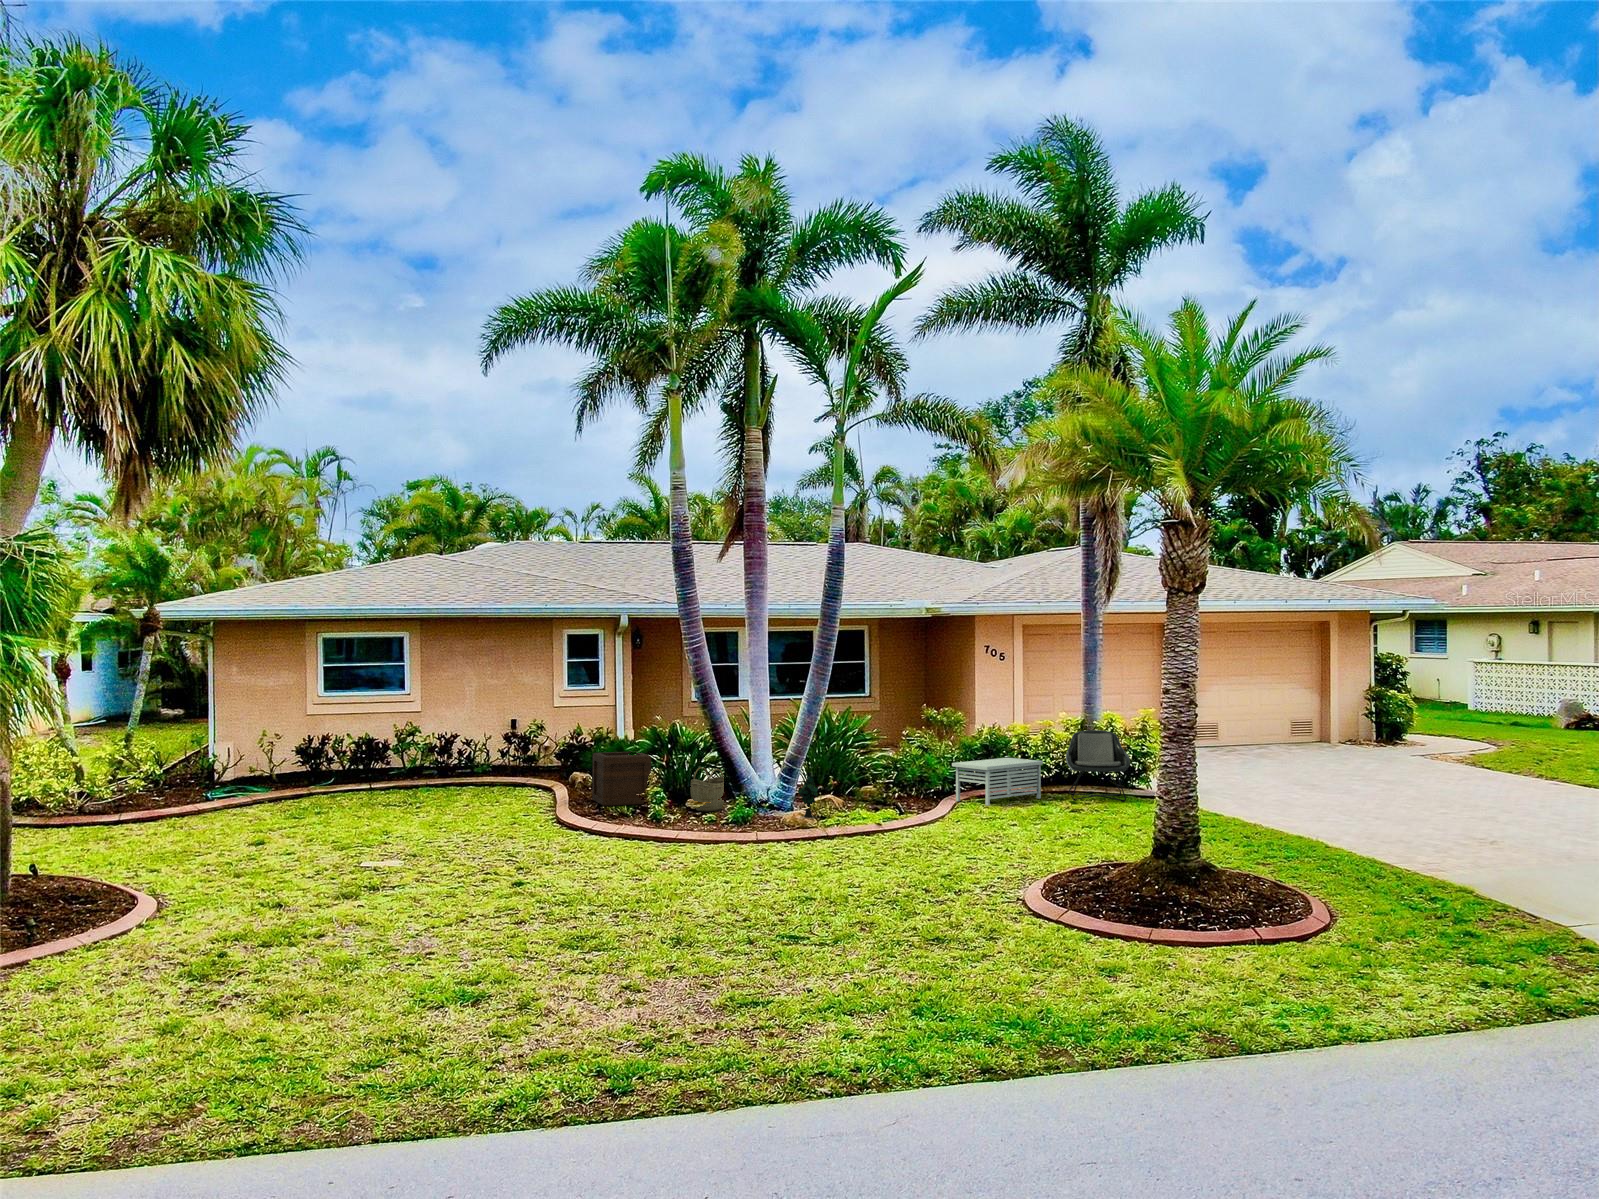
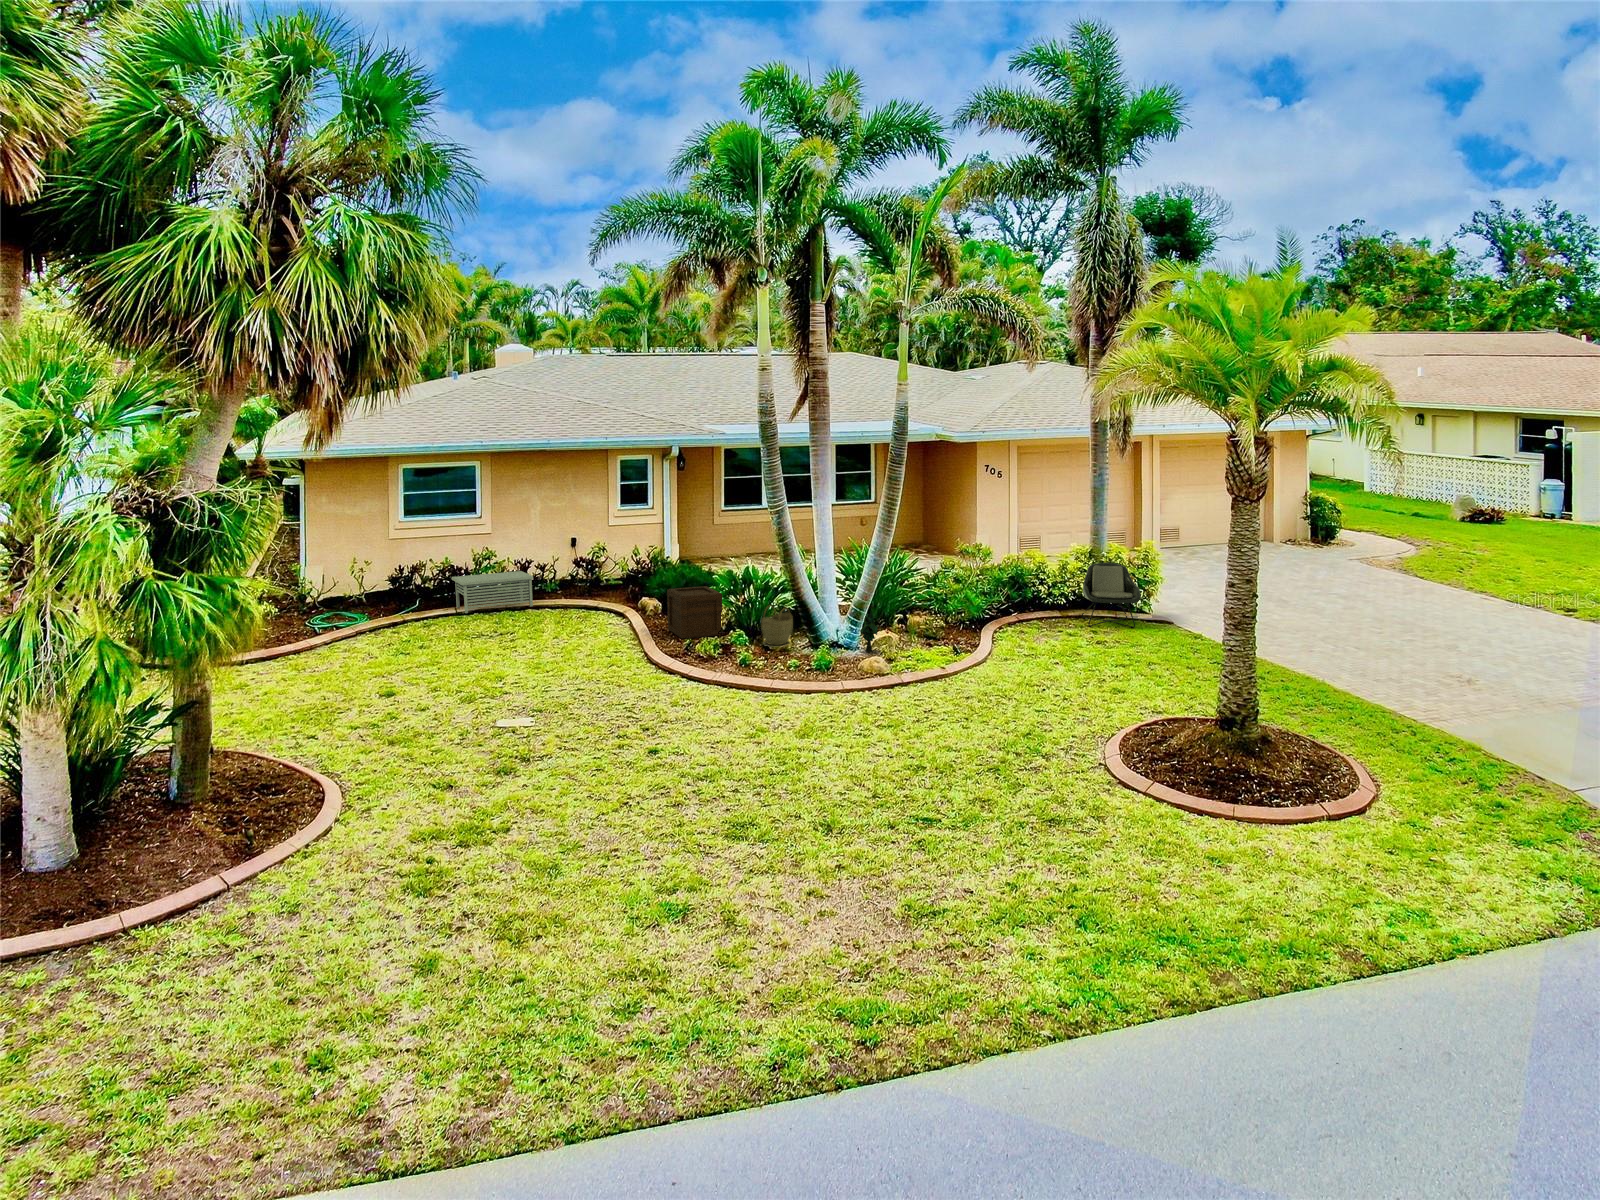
storage bench: present [952,758,1043,805] -> present [452,571,533,613]

